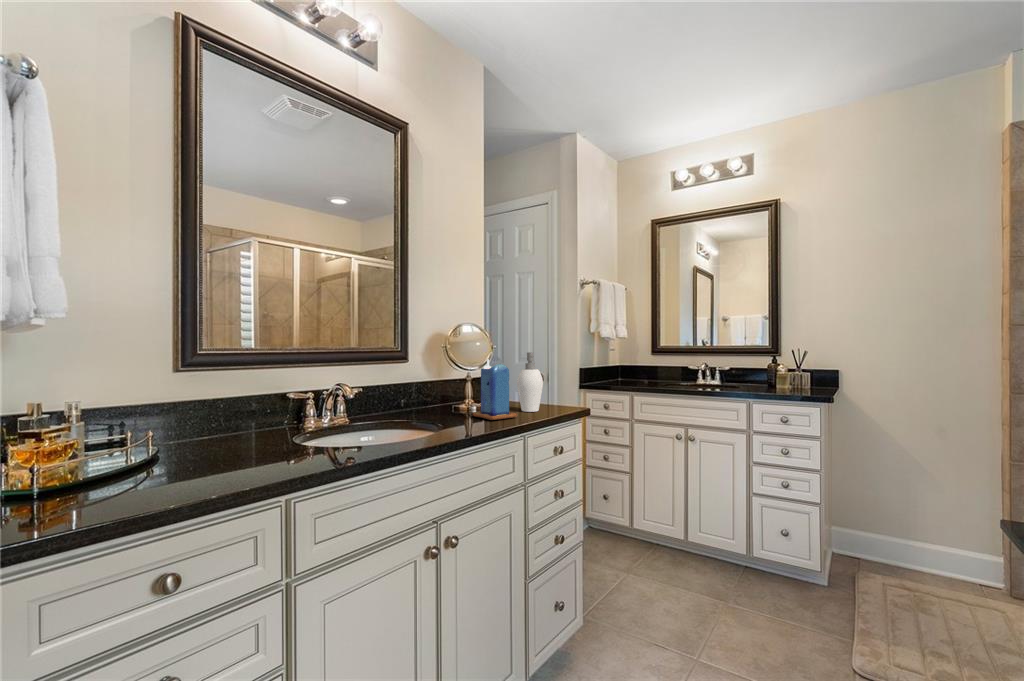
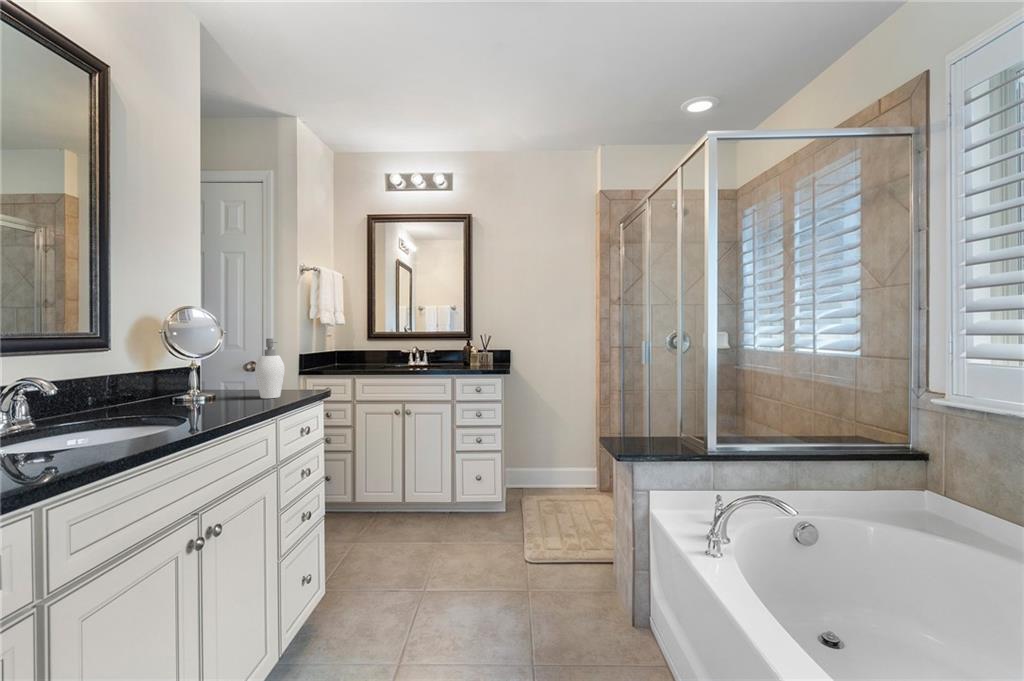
candle: present [473,359,517,420] -> none [208,346,264,408]

